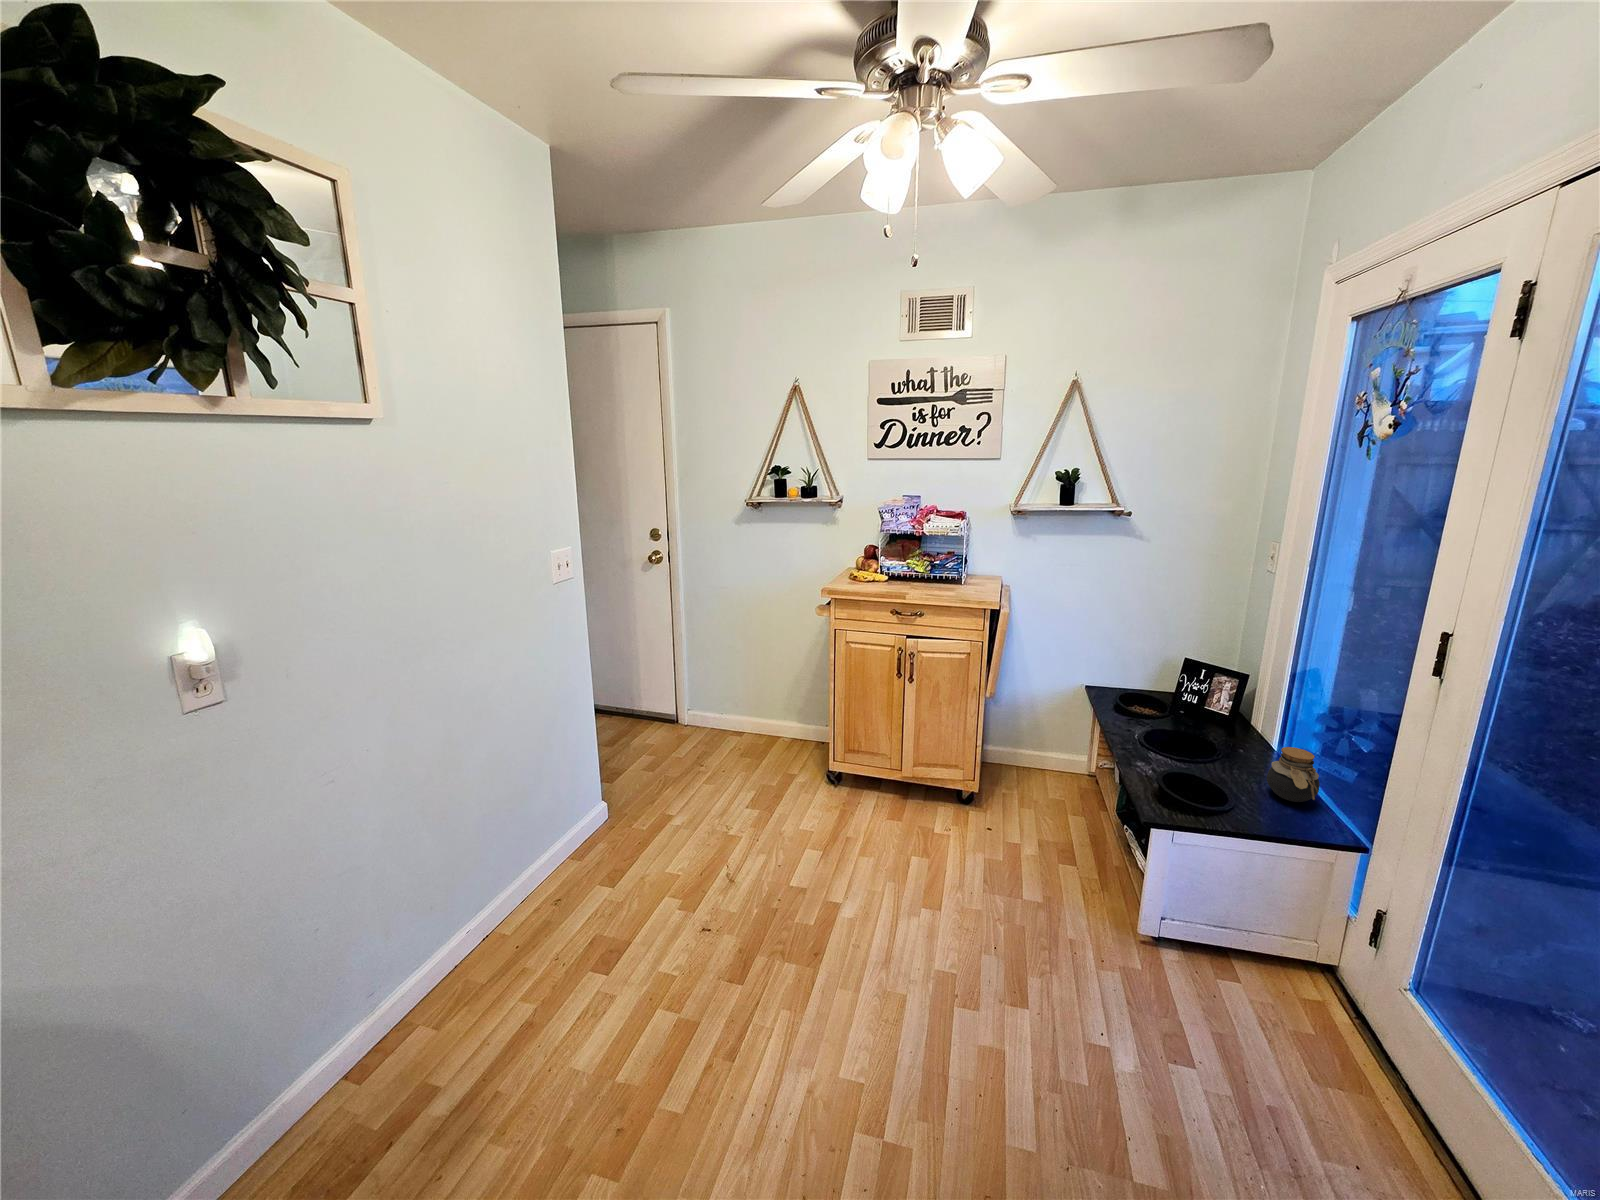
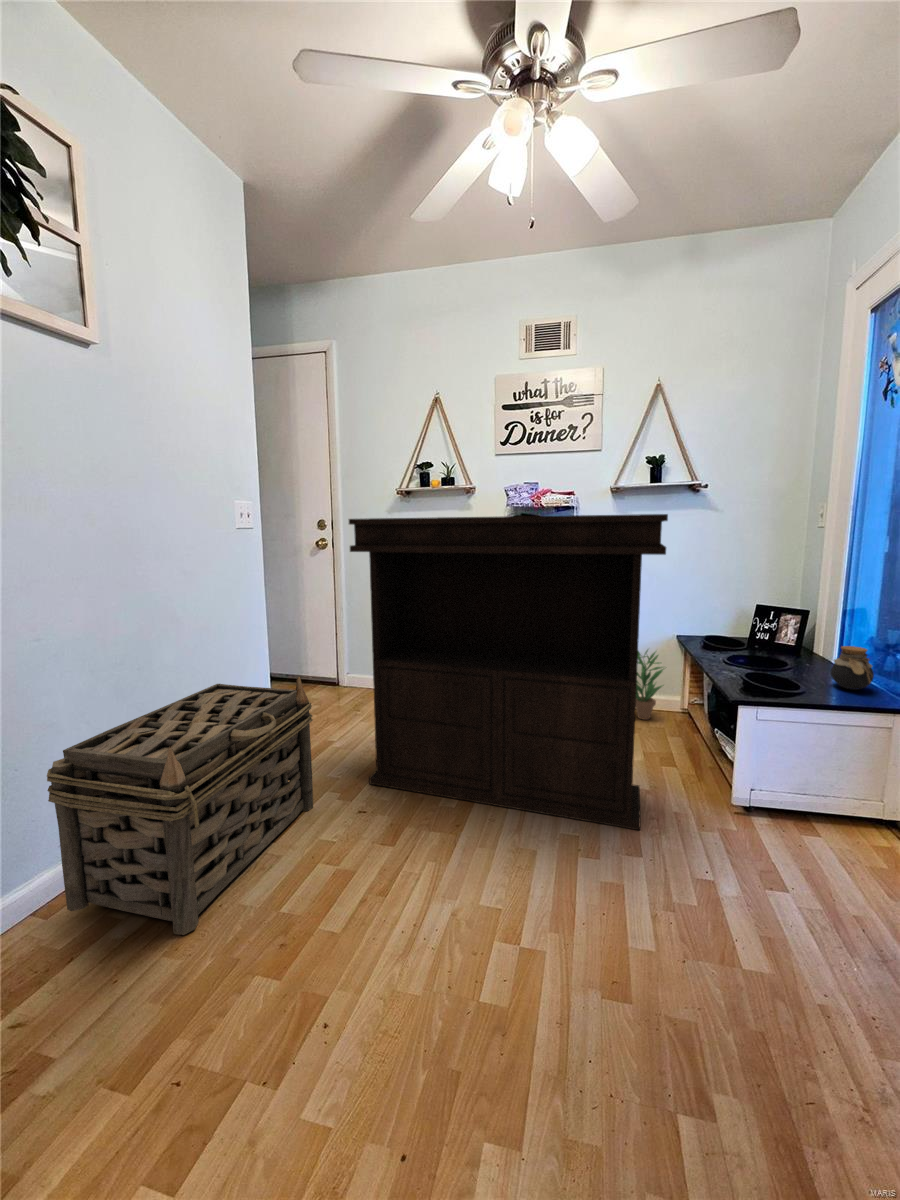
console table: none [687,571,1077,966] -> present [349,514,668,830]
potted plant: none [1019,701,1070,785] -> present [636,650,663,720]
basket: none [346,780,651,1115] -> present [47,677,313,935]

